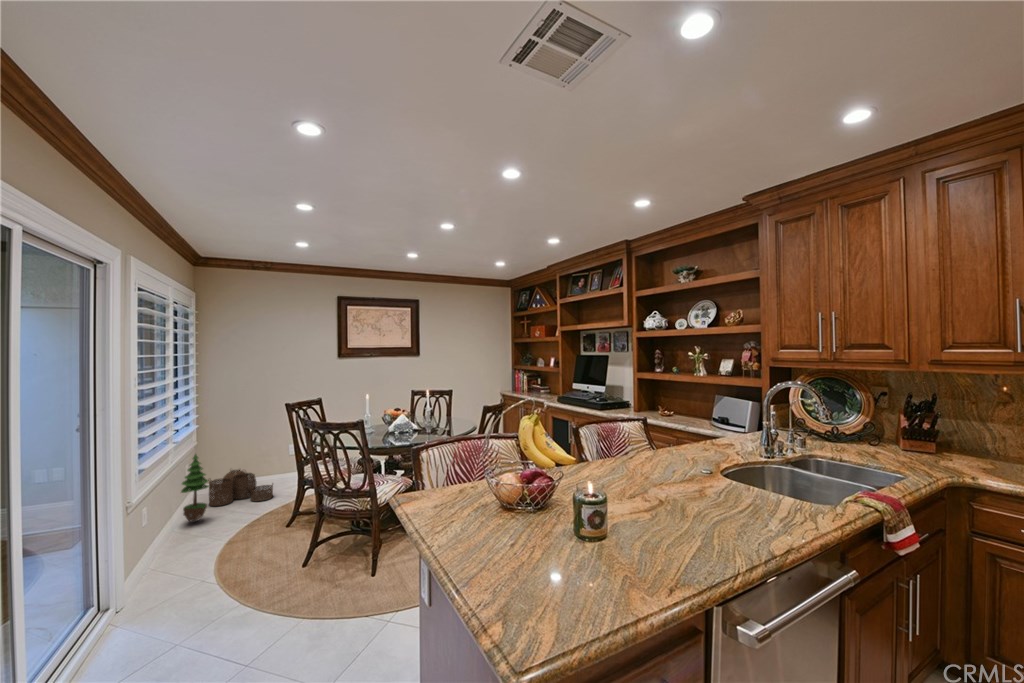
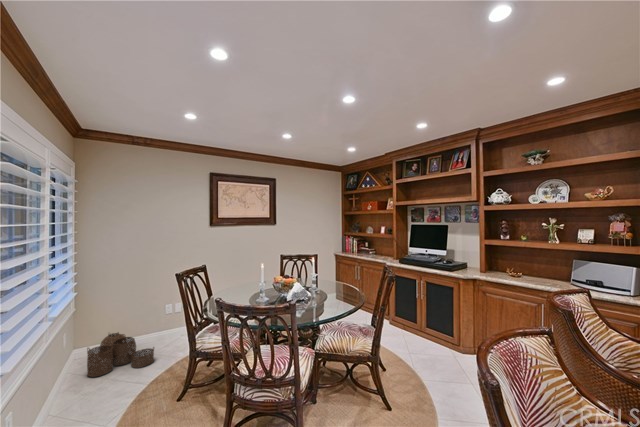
potted tree: present [181,454,209,522] -> none [56,328,91,403]

